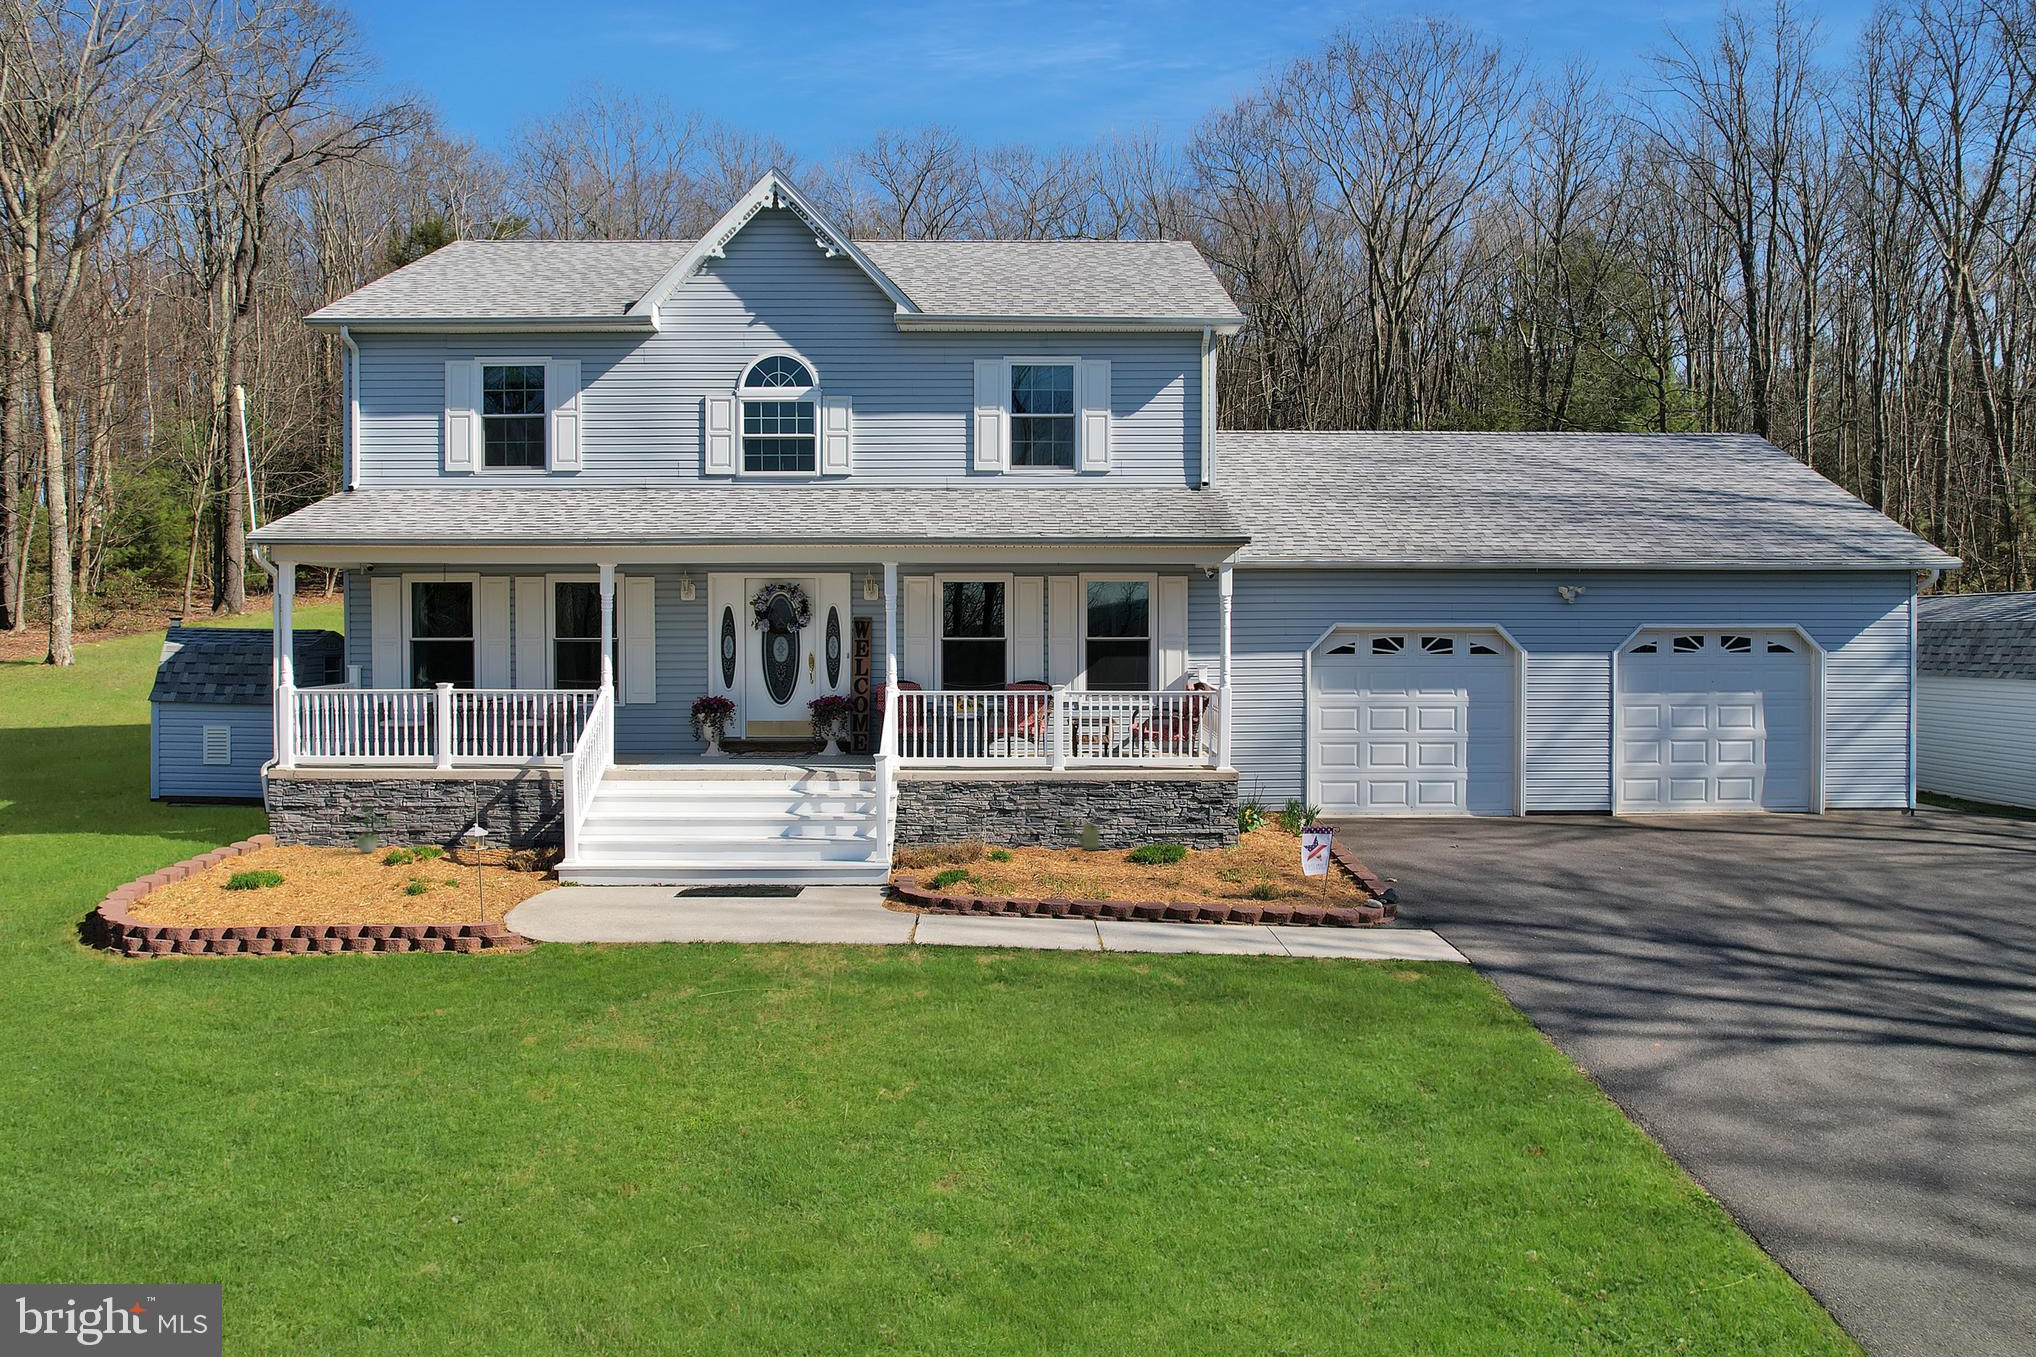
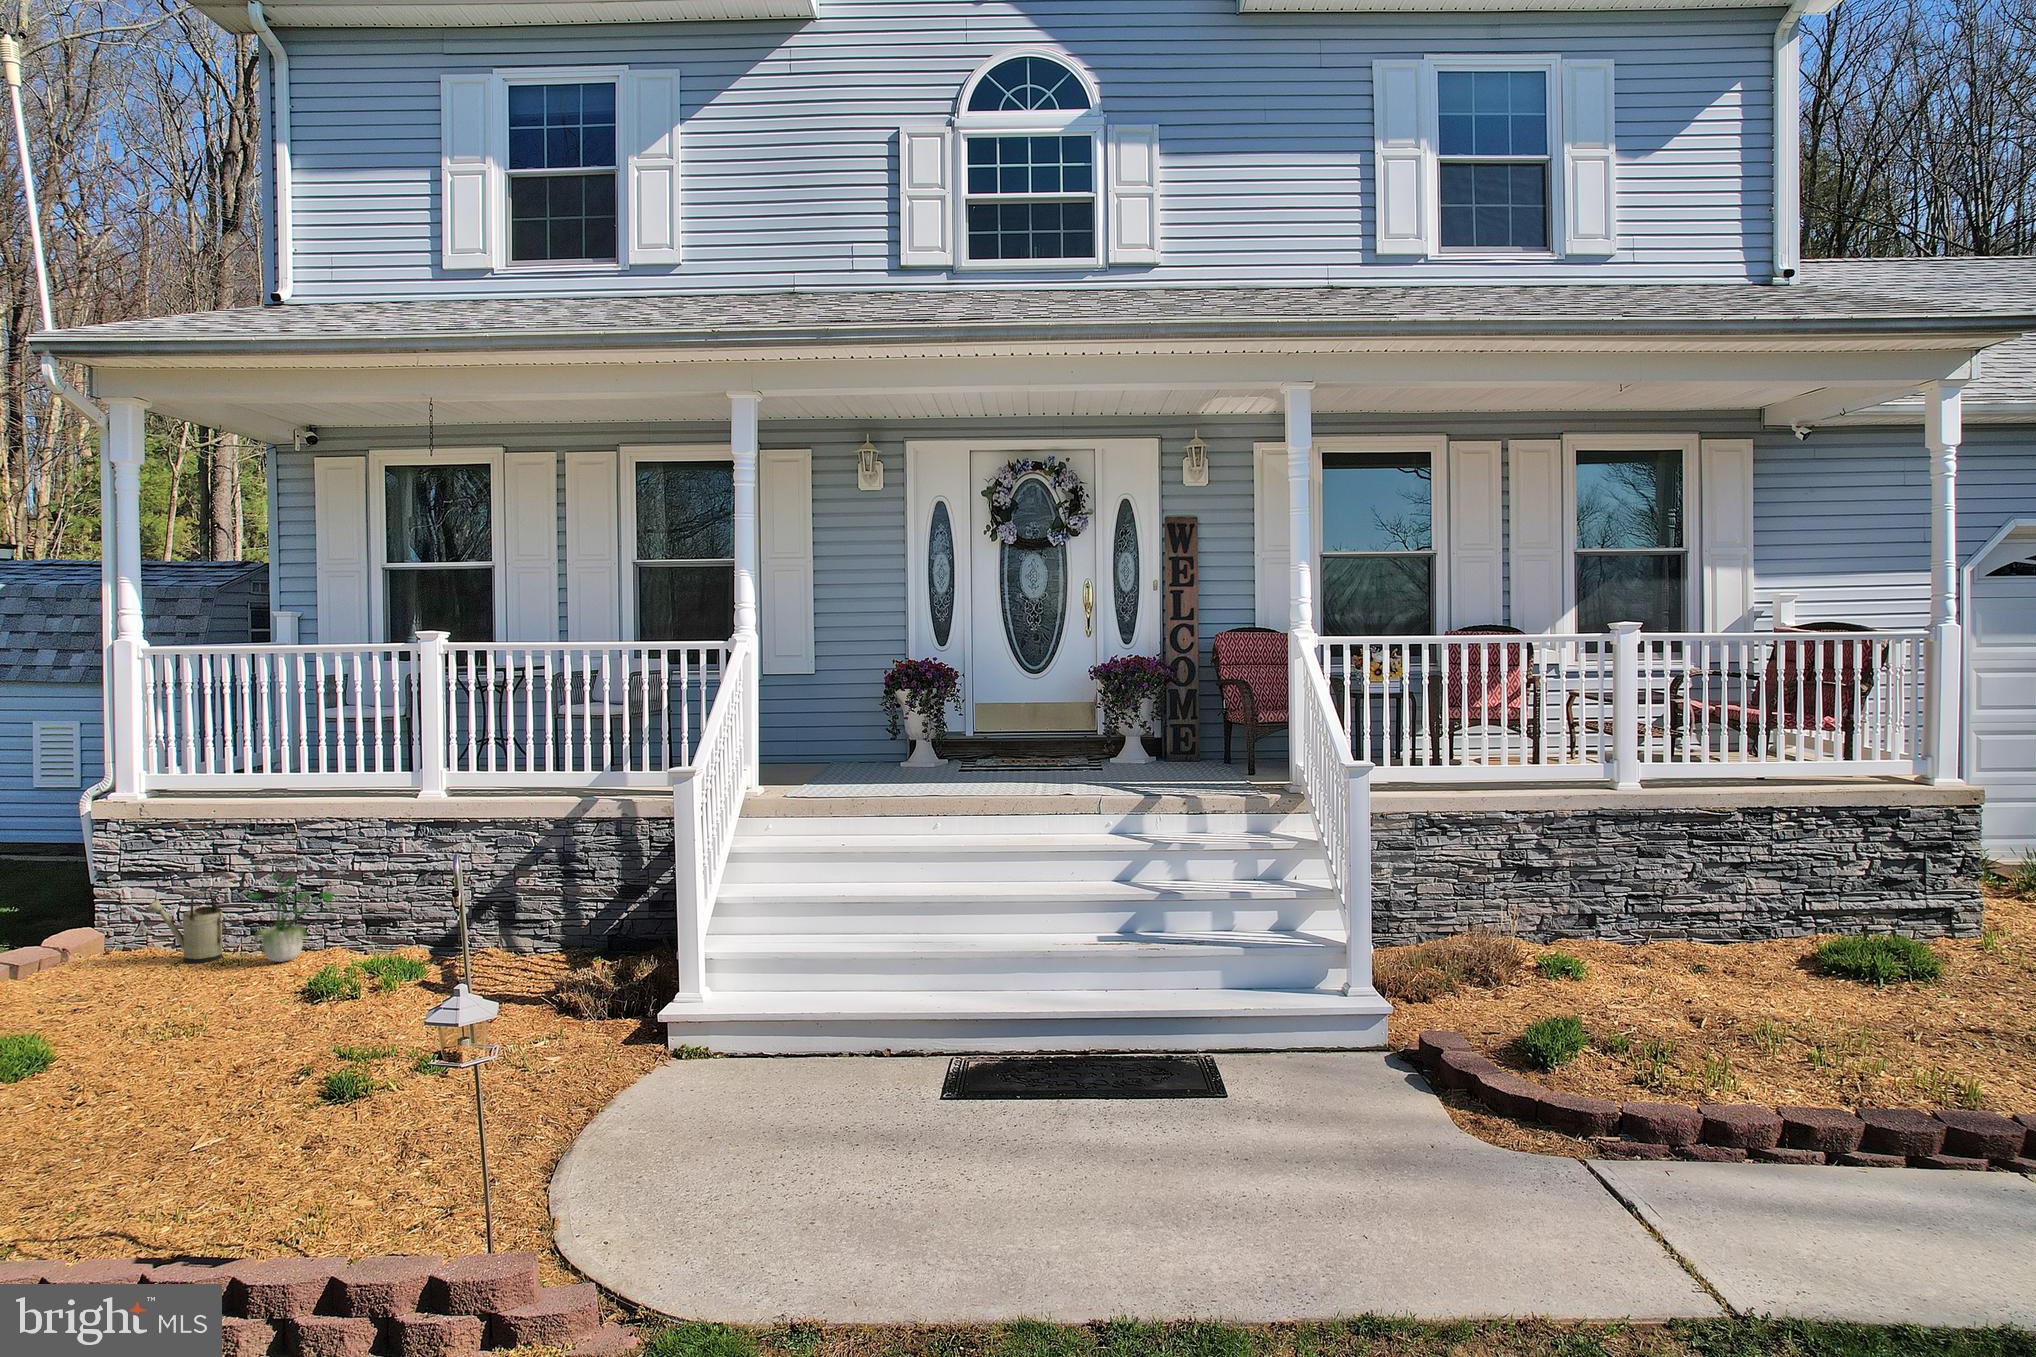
watering can: present [1064,820,1100,851] -> present [146,892,227,963]

